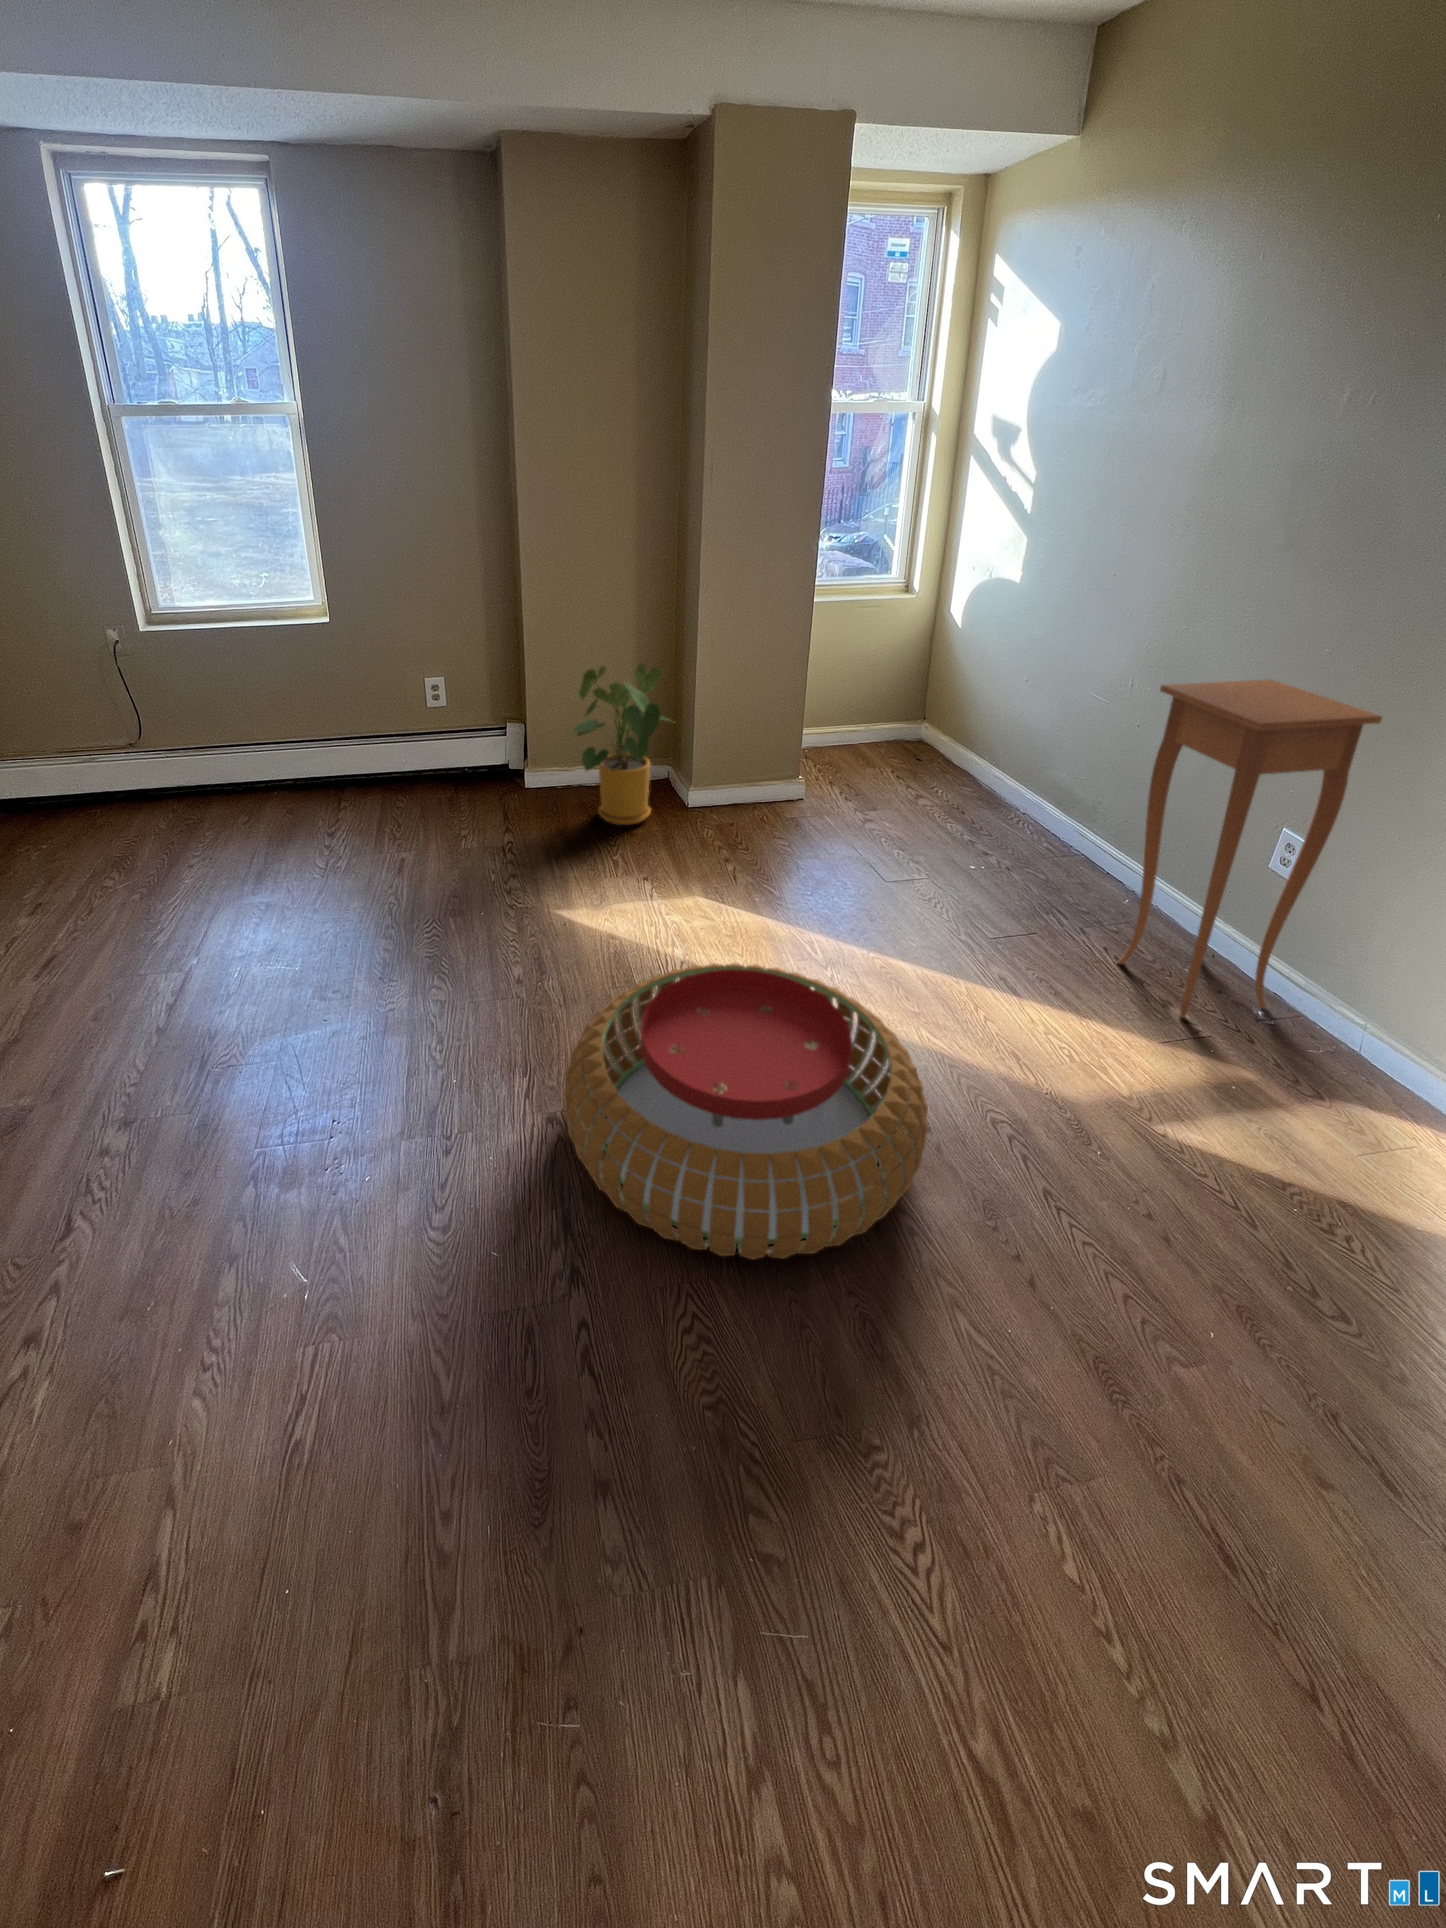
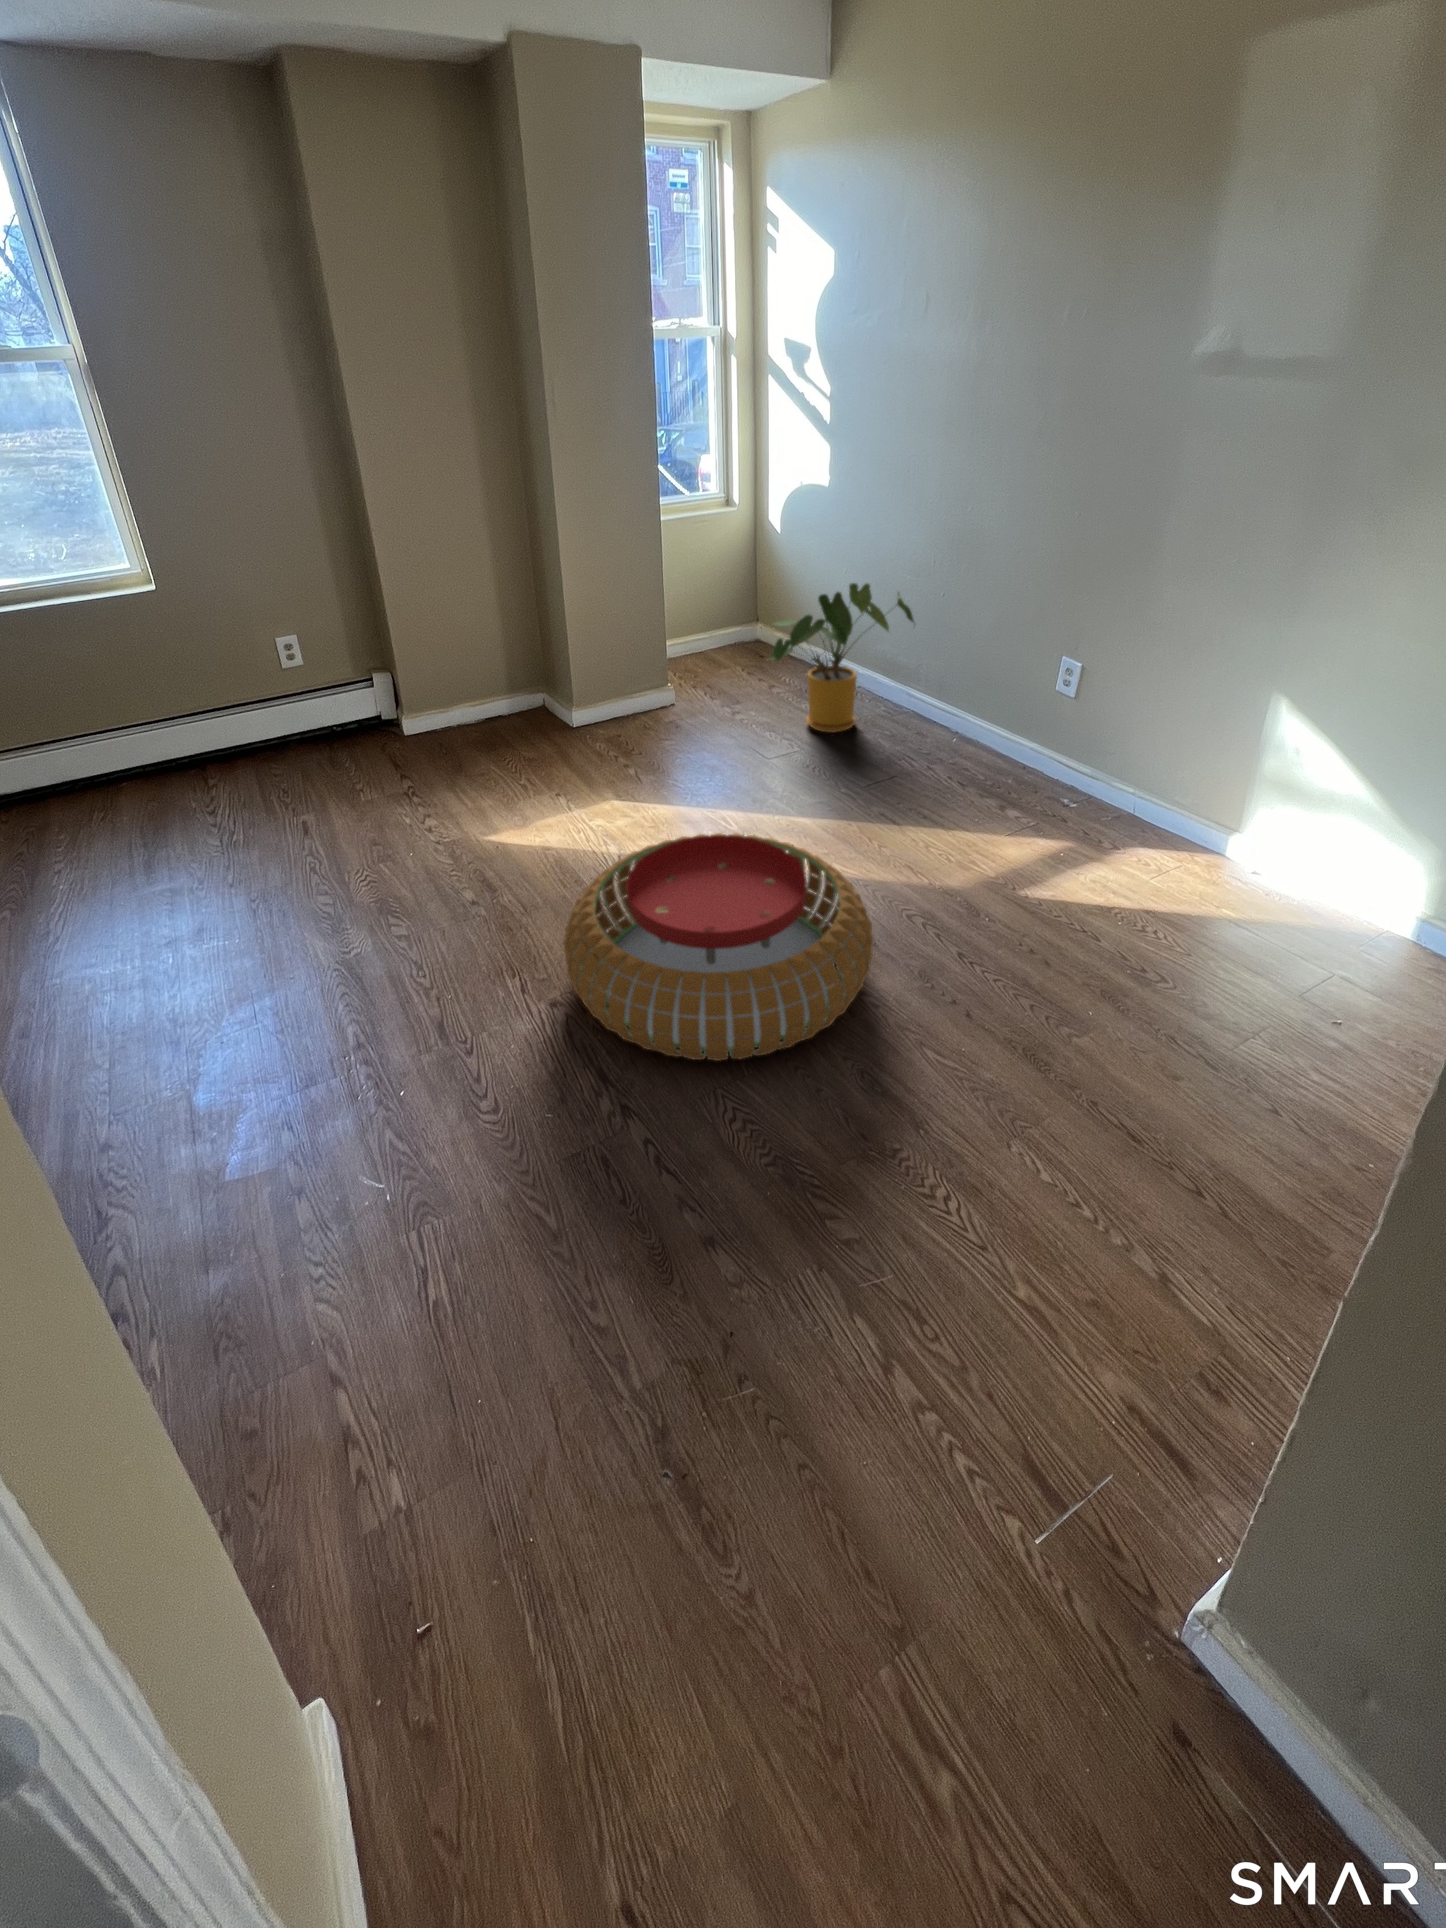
house plant: present [572,664,668,825] -> present [767,583,914,733]
side table: present [1118,679,1382,1017] -> none [960,541,1121,814]

